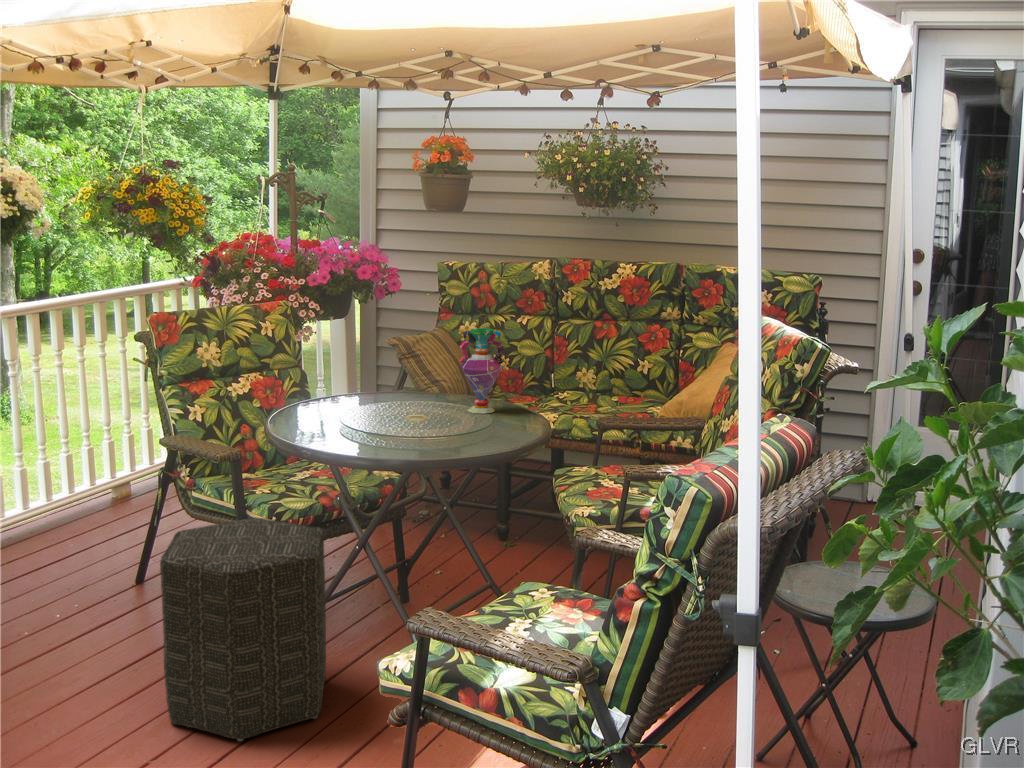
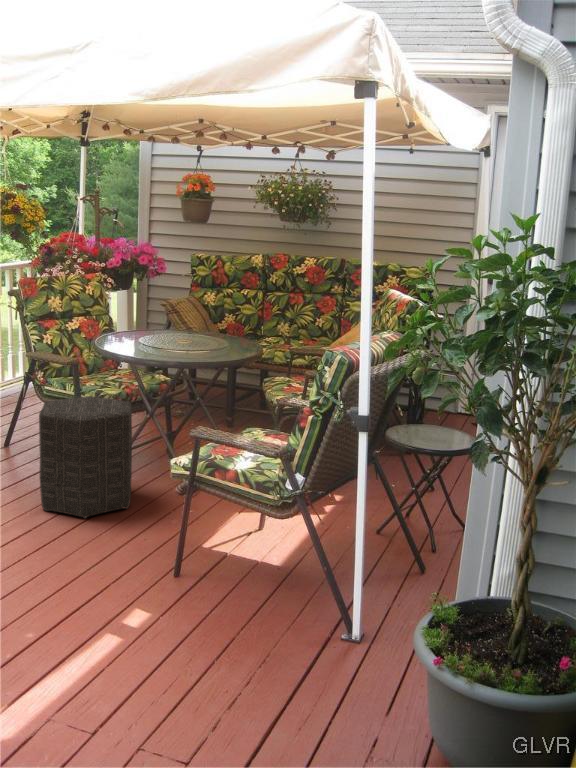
vase: present [459,328,504,413] -> none [209,291,236,343]

